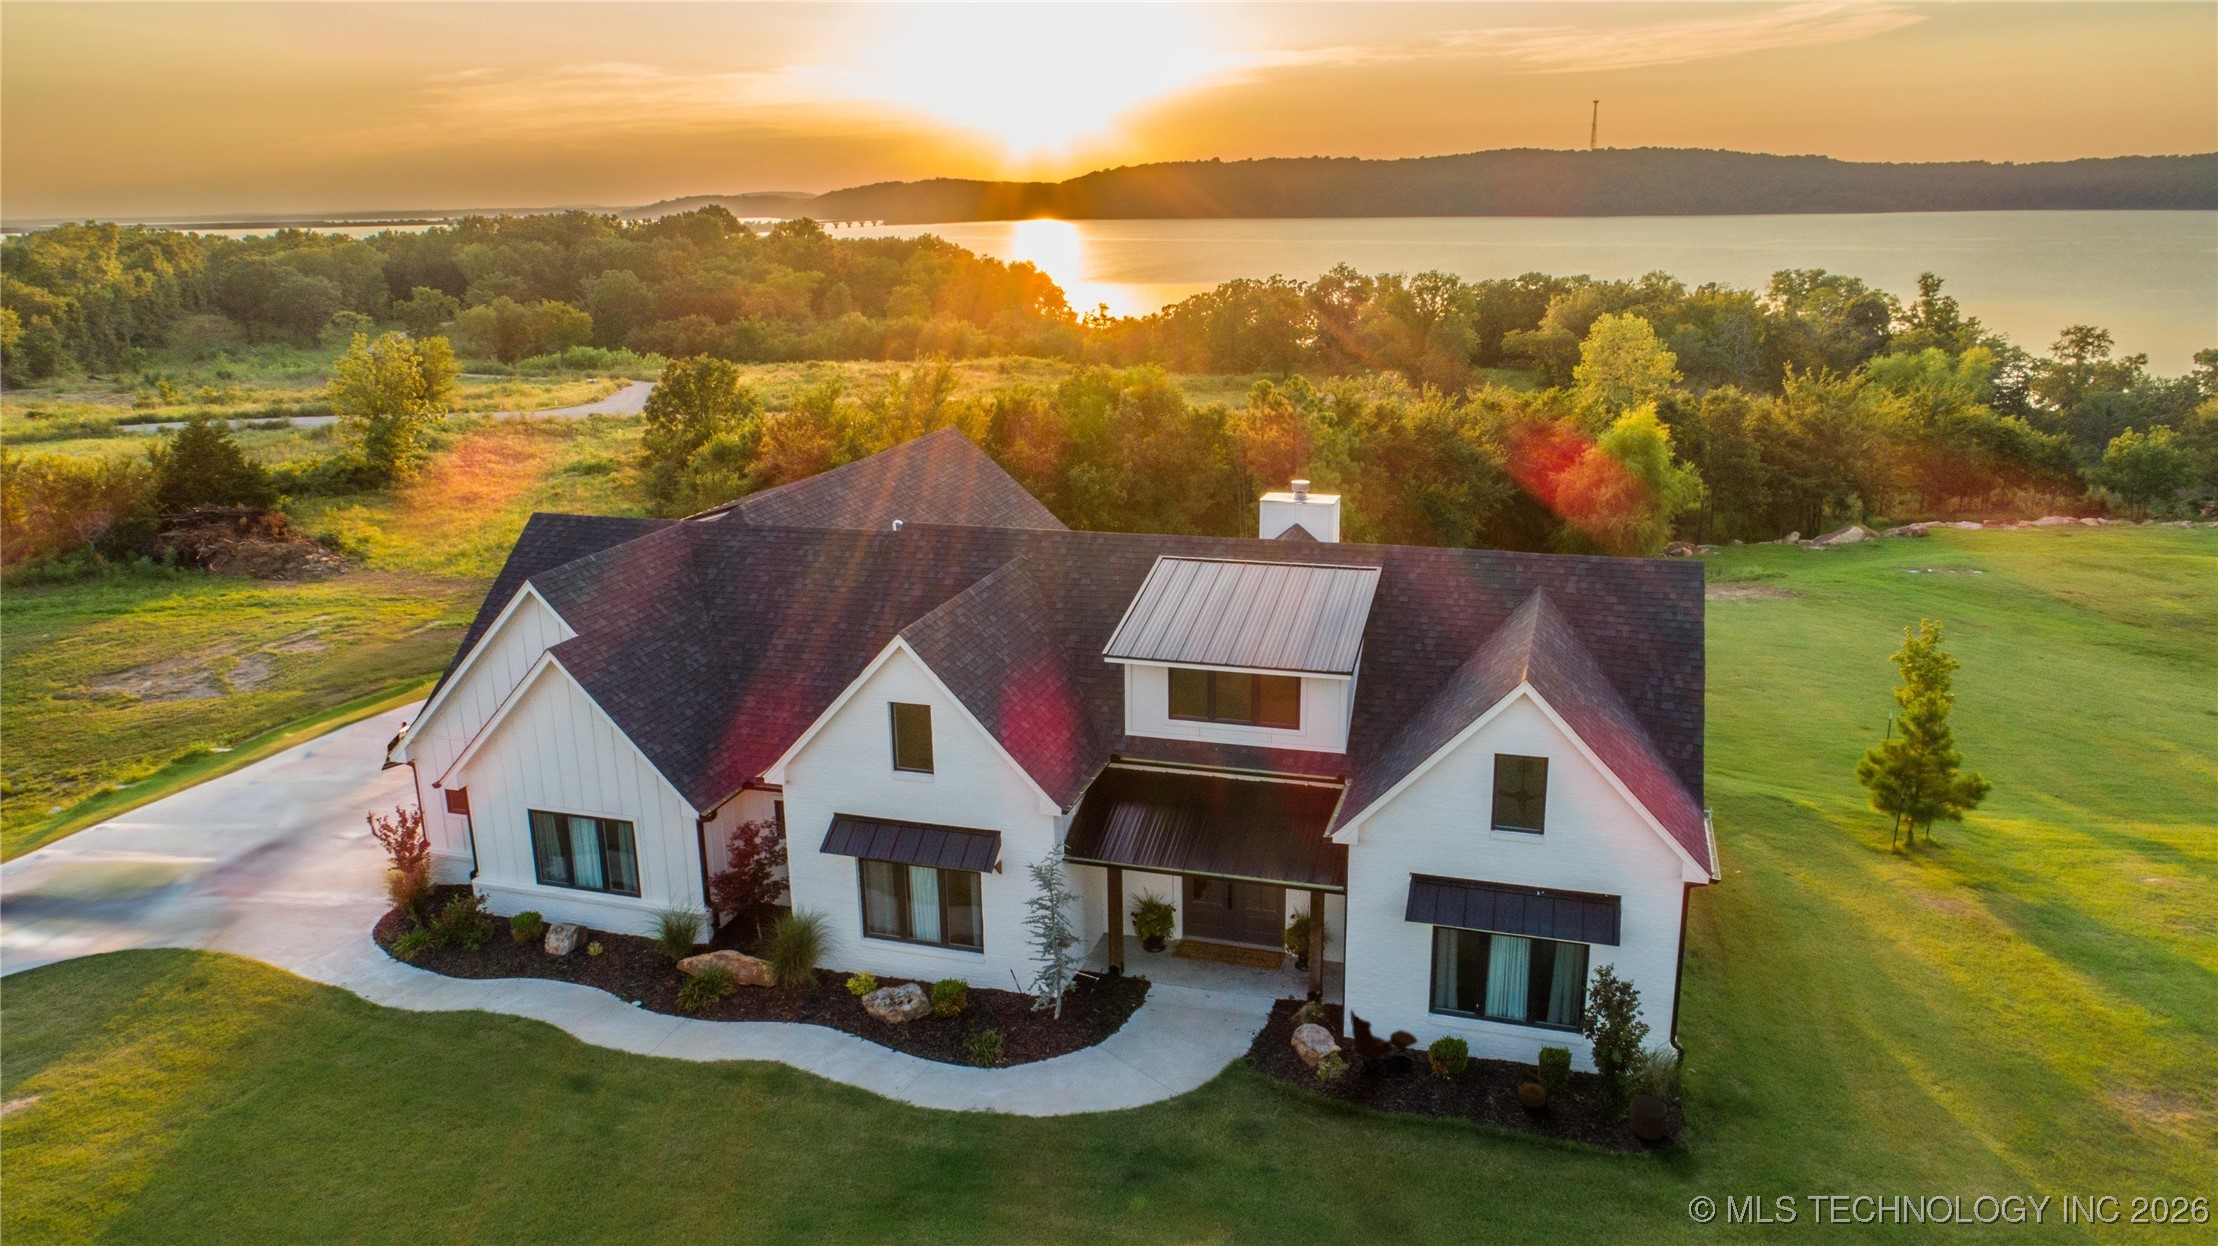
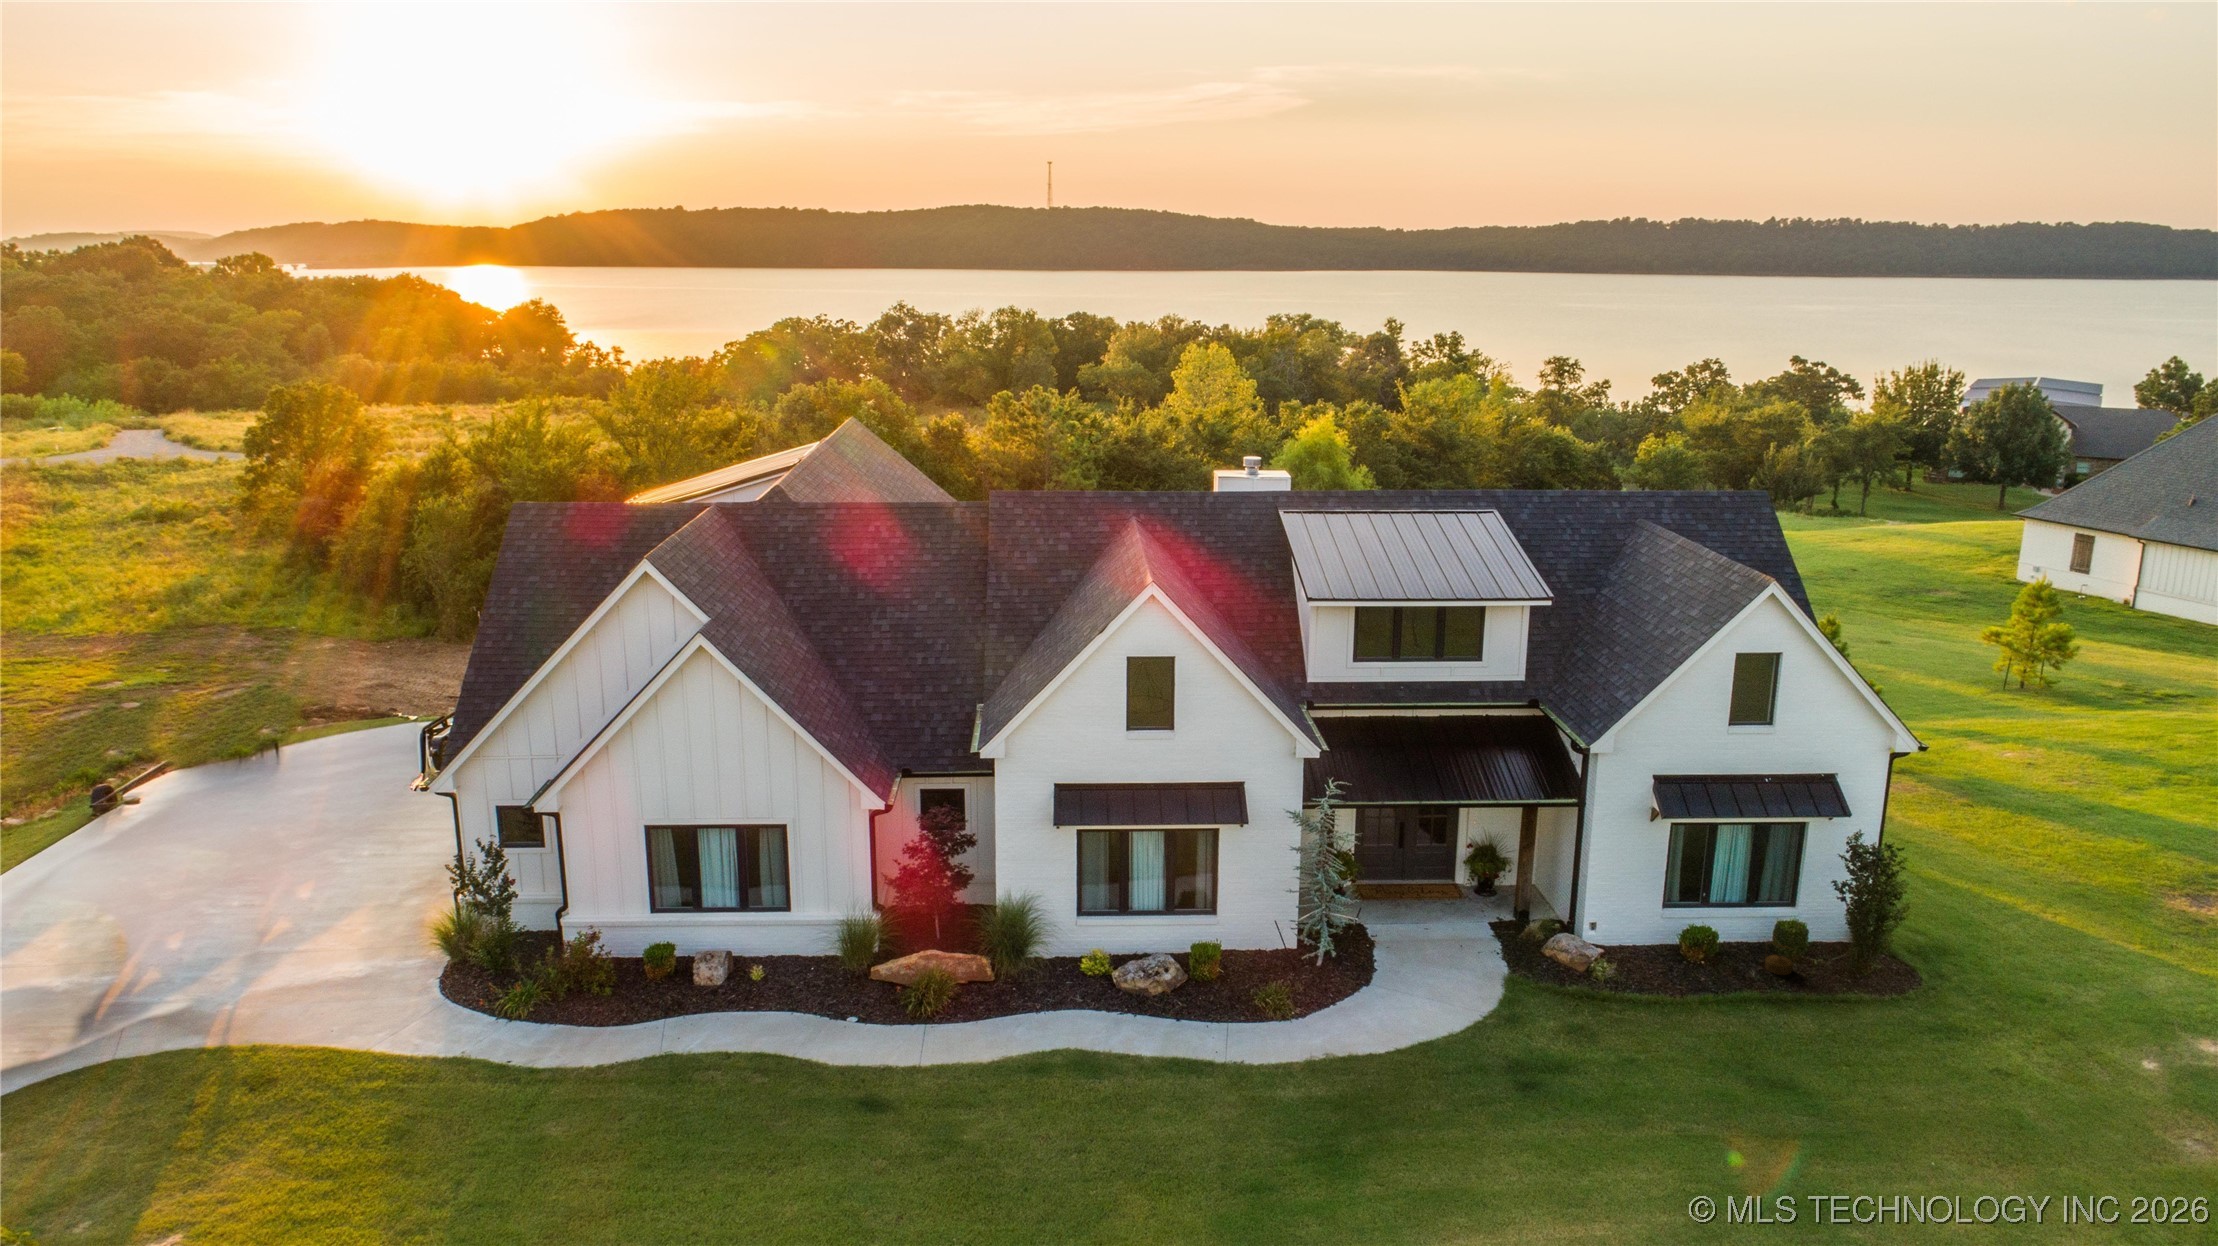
lounge chair: present [1350,1011,1418,1073] -> none [1612,911,1660,970]
planter: present [1630,1095,1667,1140] -> none [1869,947,1905,984]

